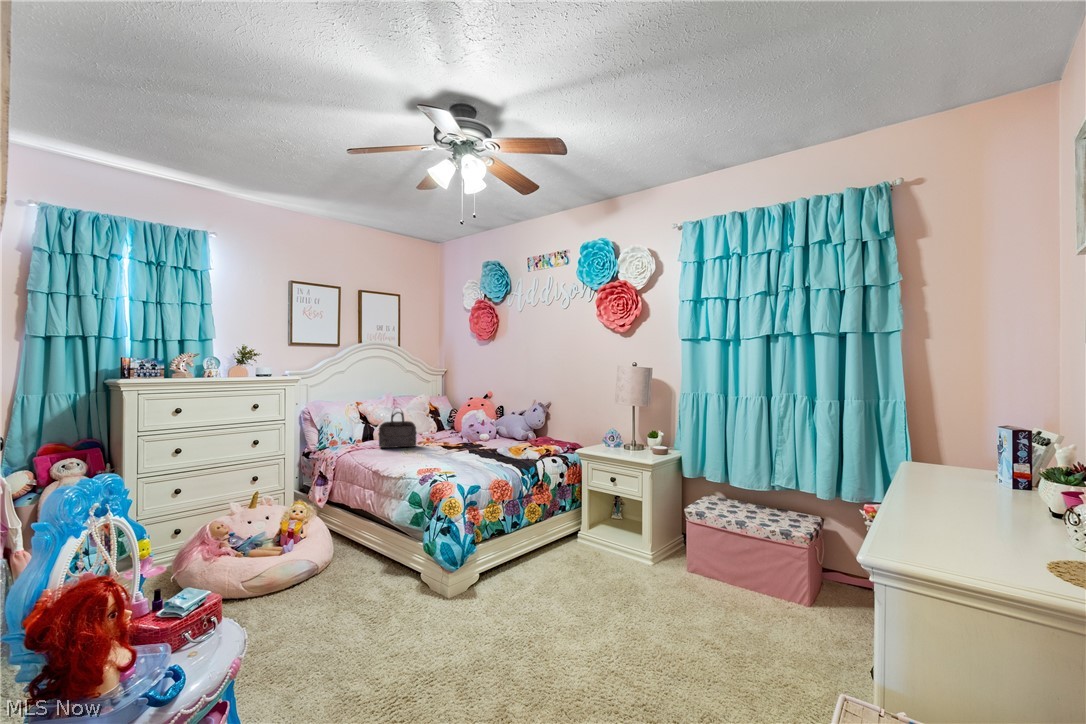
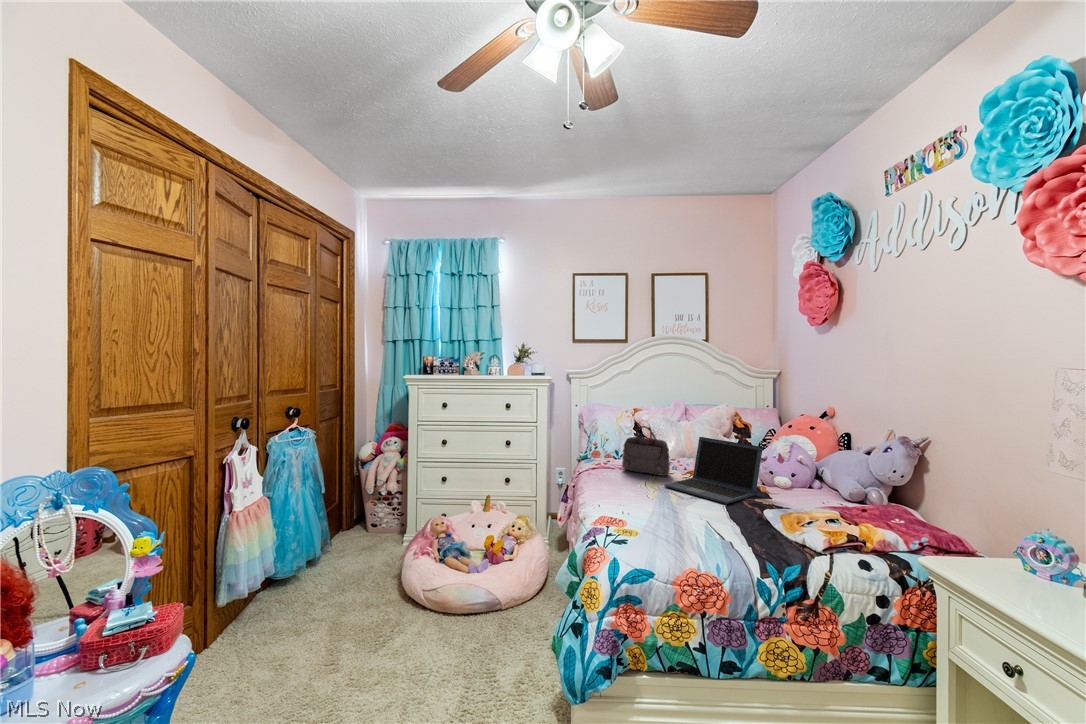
laptop: none [426,415,481,451] -> present [664,437,763,504]

